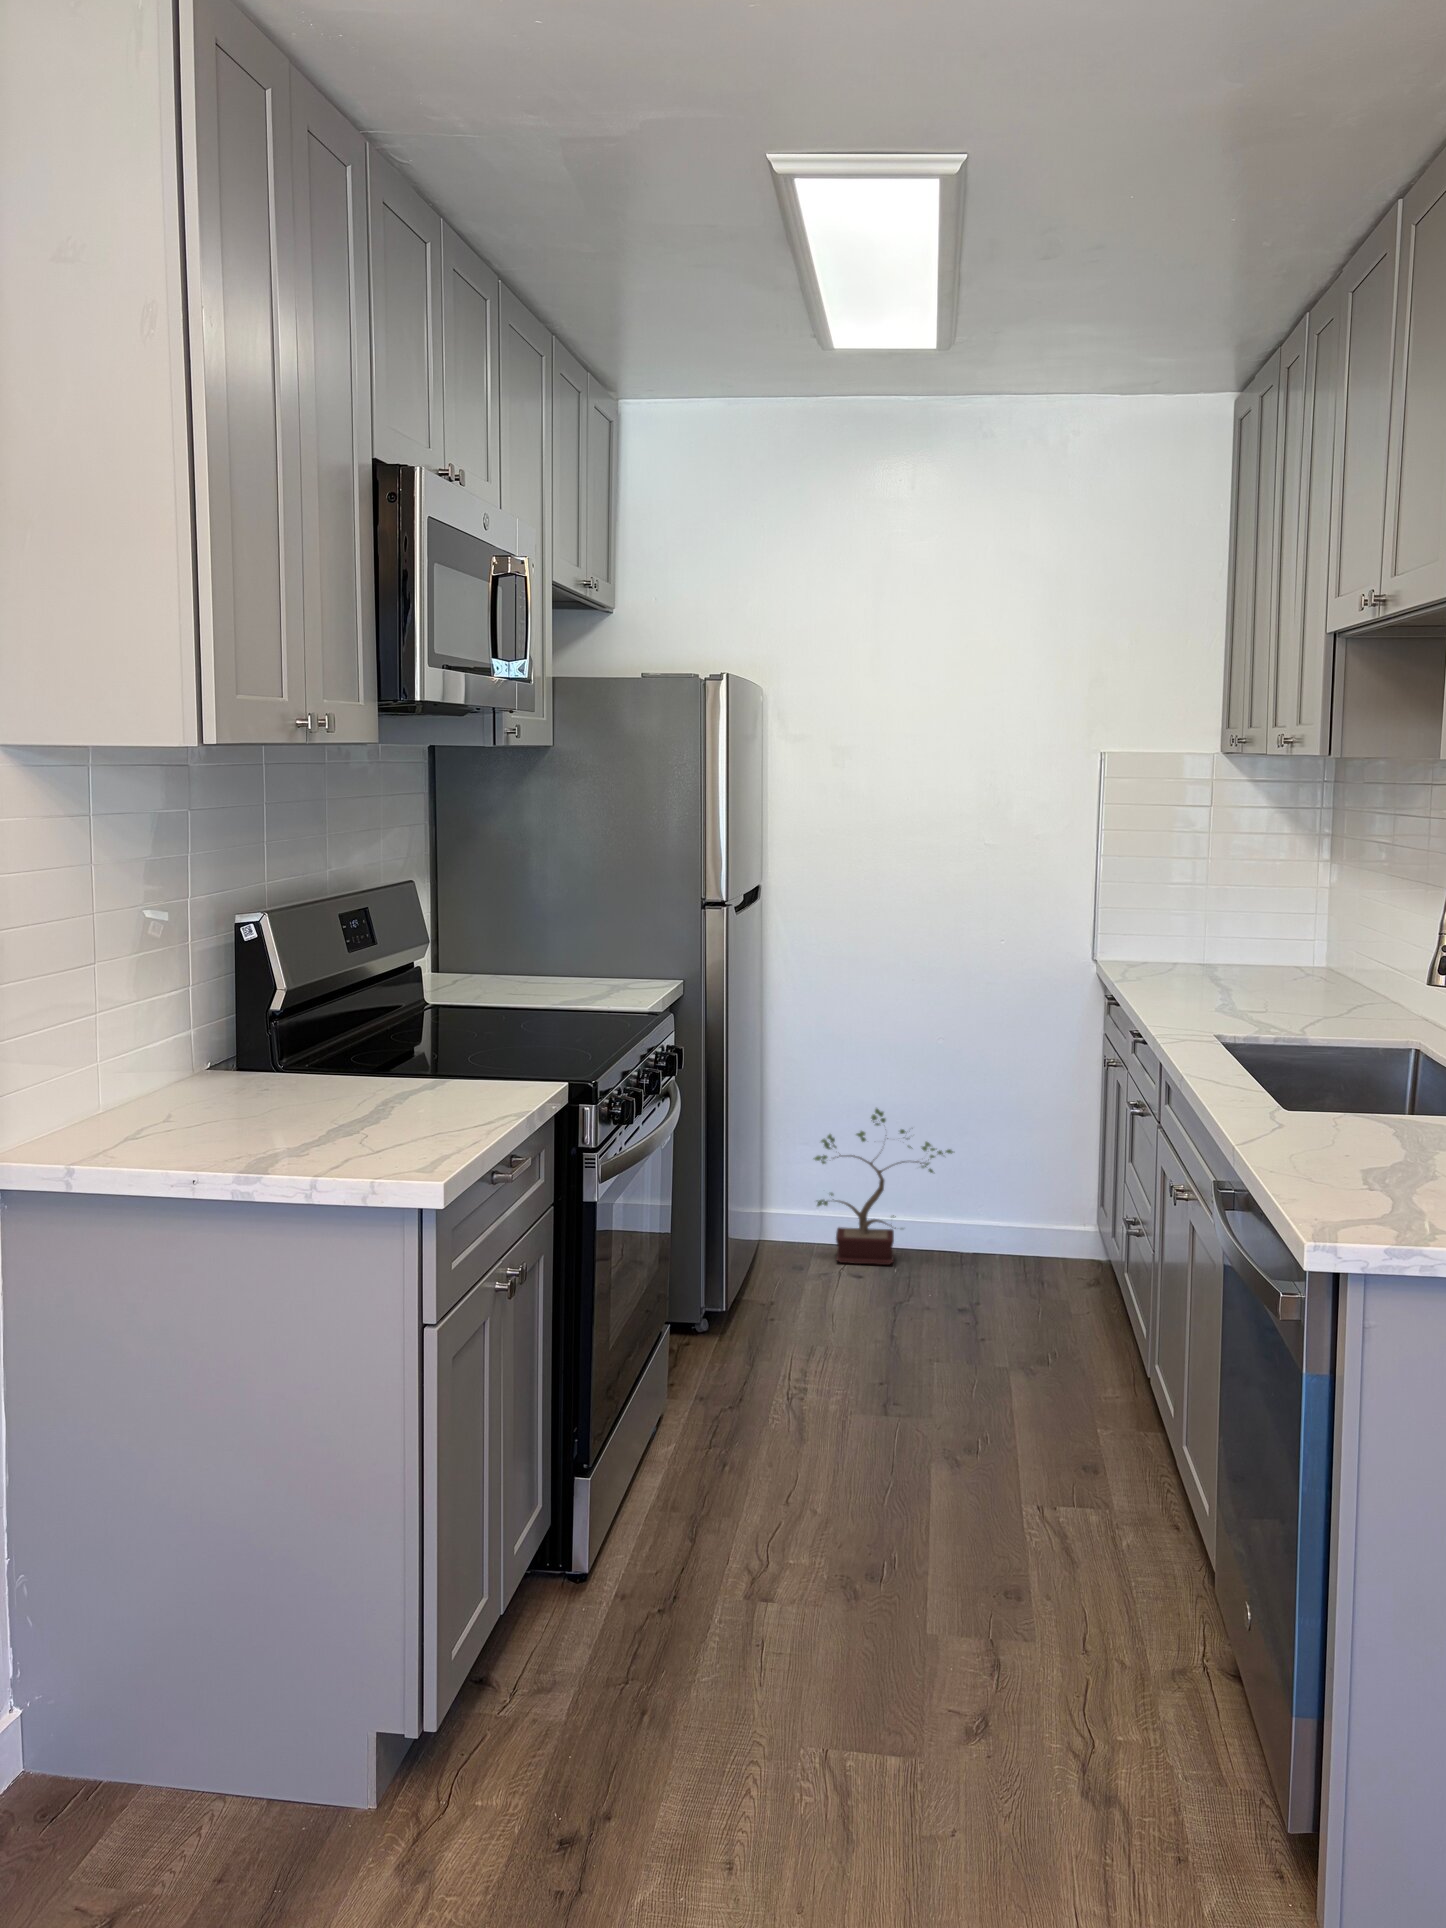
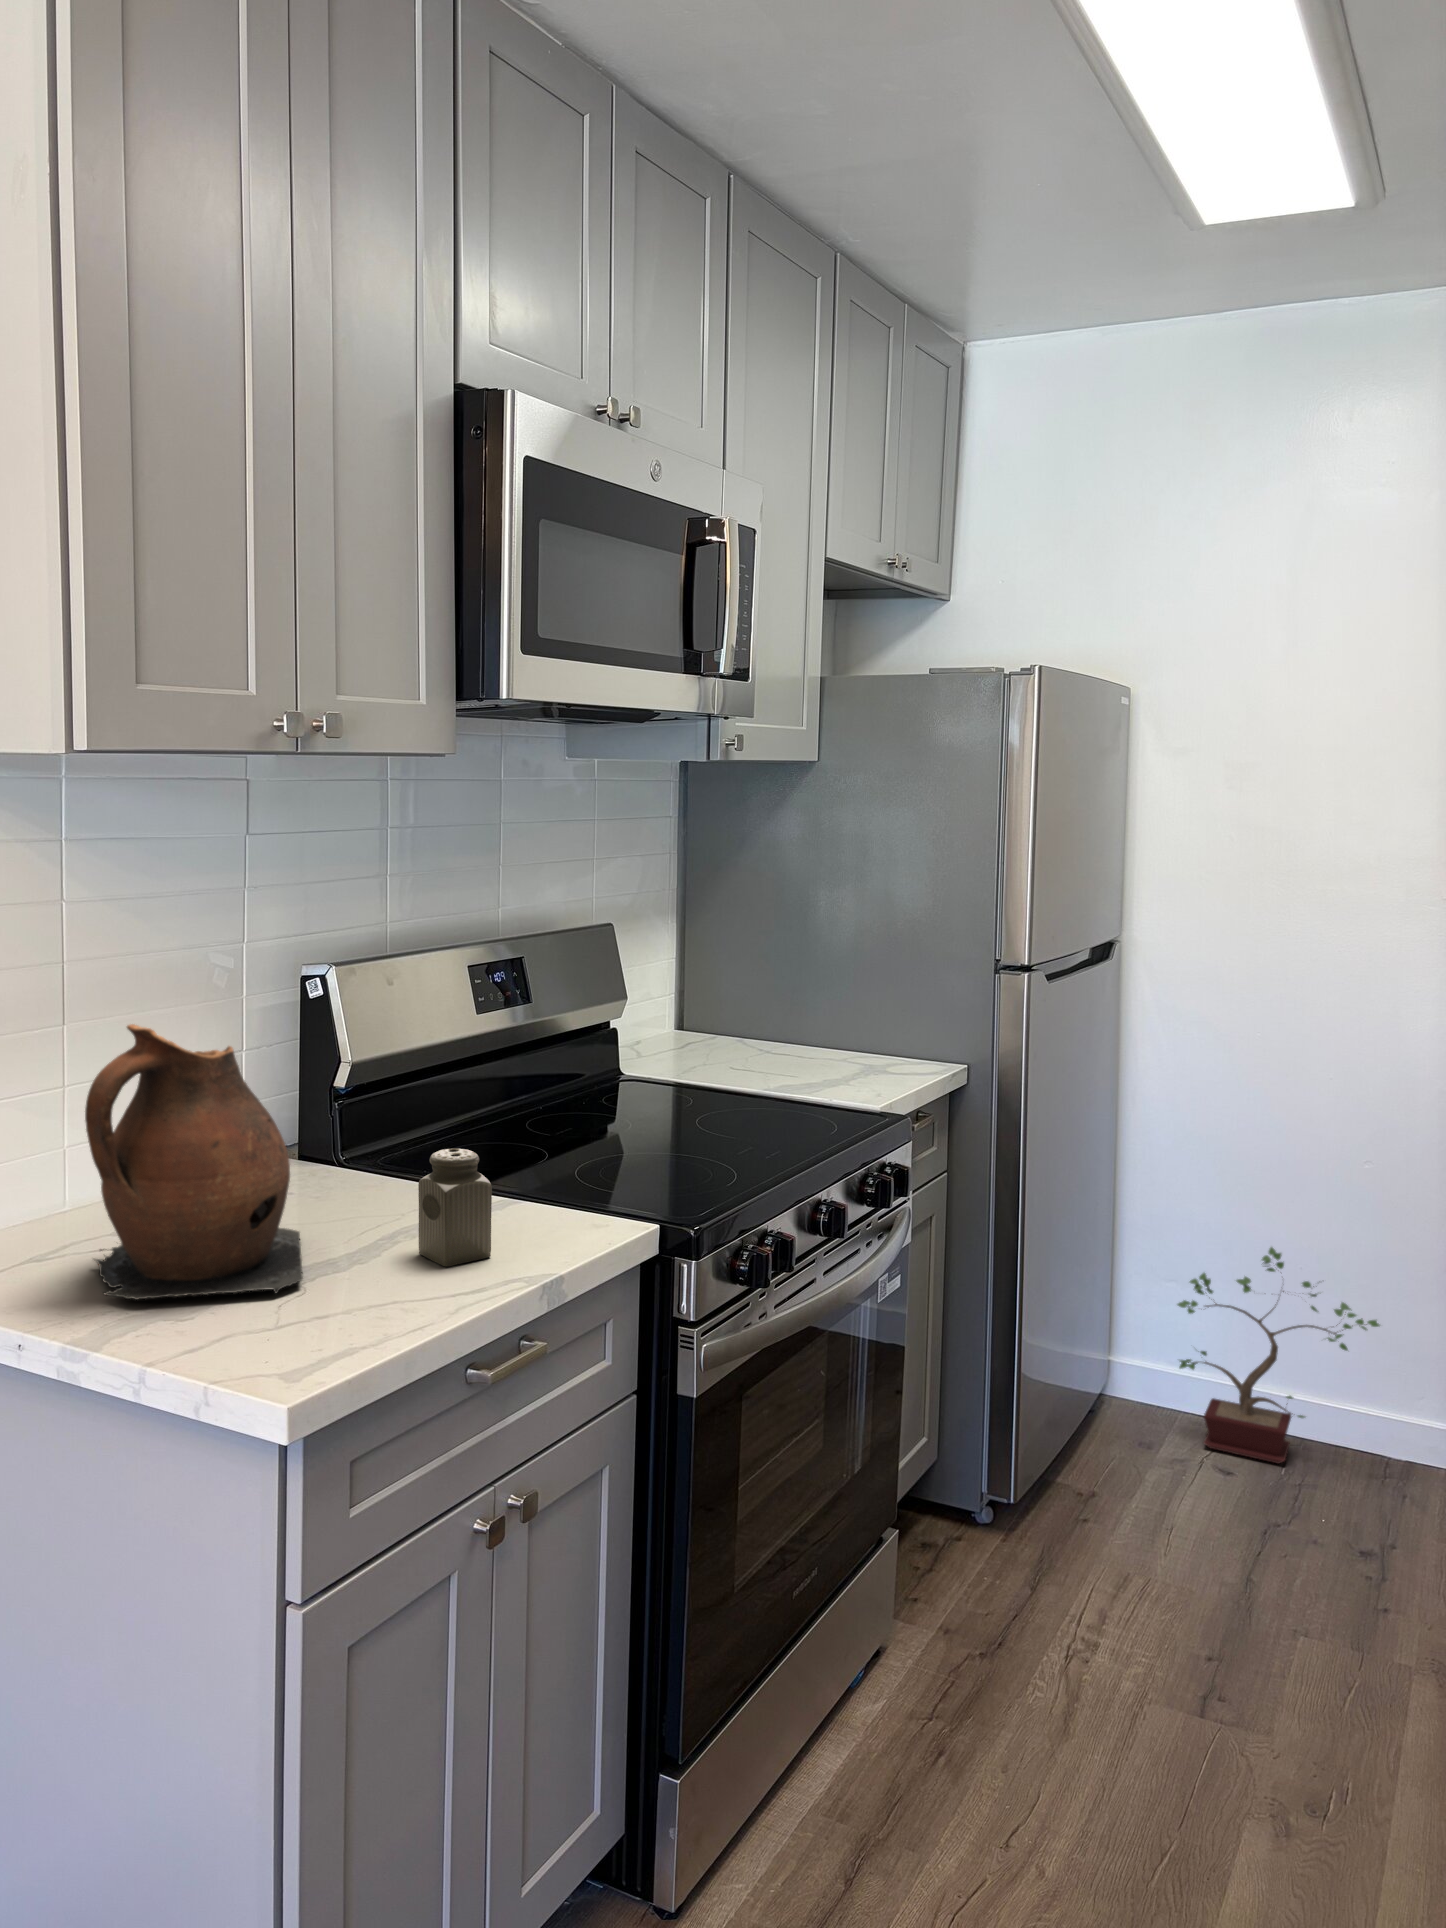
ceramic pitcher: none [182,948,366,1148] -> present [85,1024,303,1300]
salt shaker: none [421,1031,476,1113] -> present [418,1149,492,1267]

